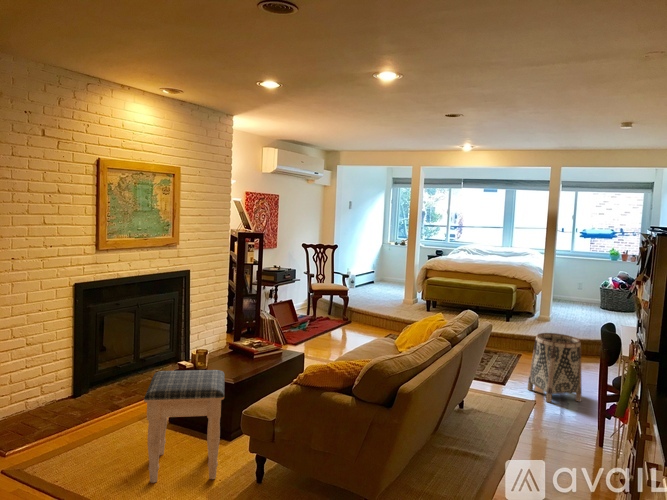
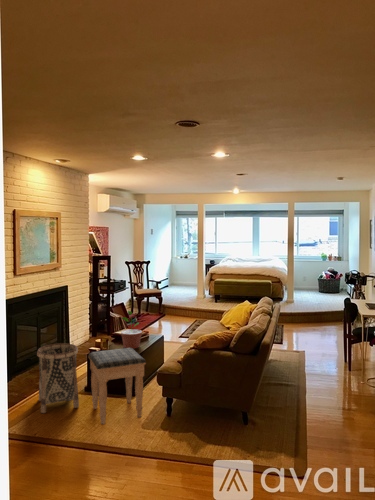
potted plant: none [221,313,253,371] -> present [121,311,142,349]
basket: present [527,333,582,402] -> present [37,343,79,413]

